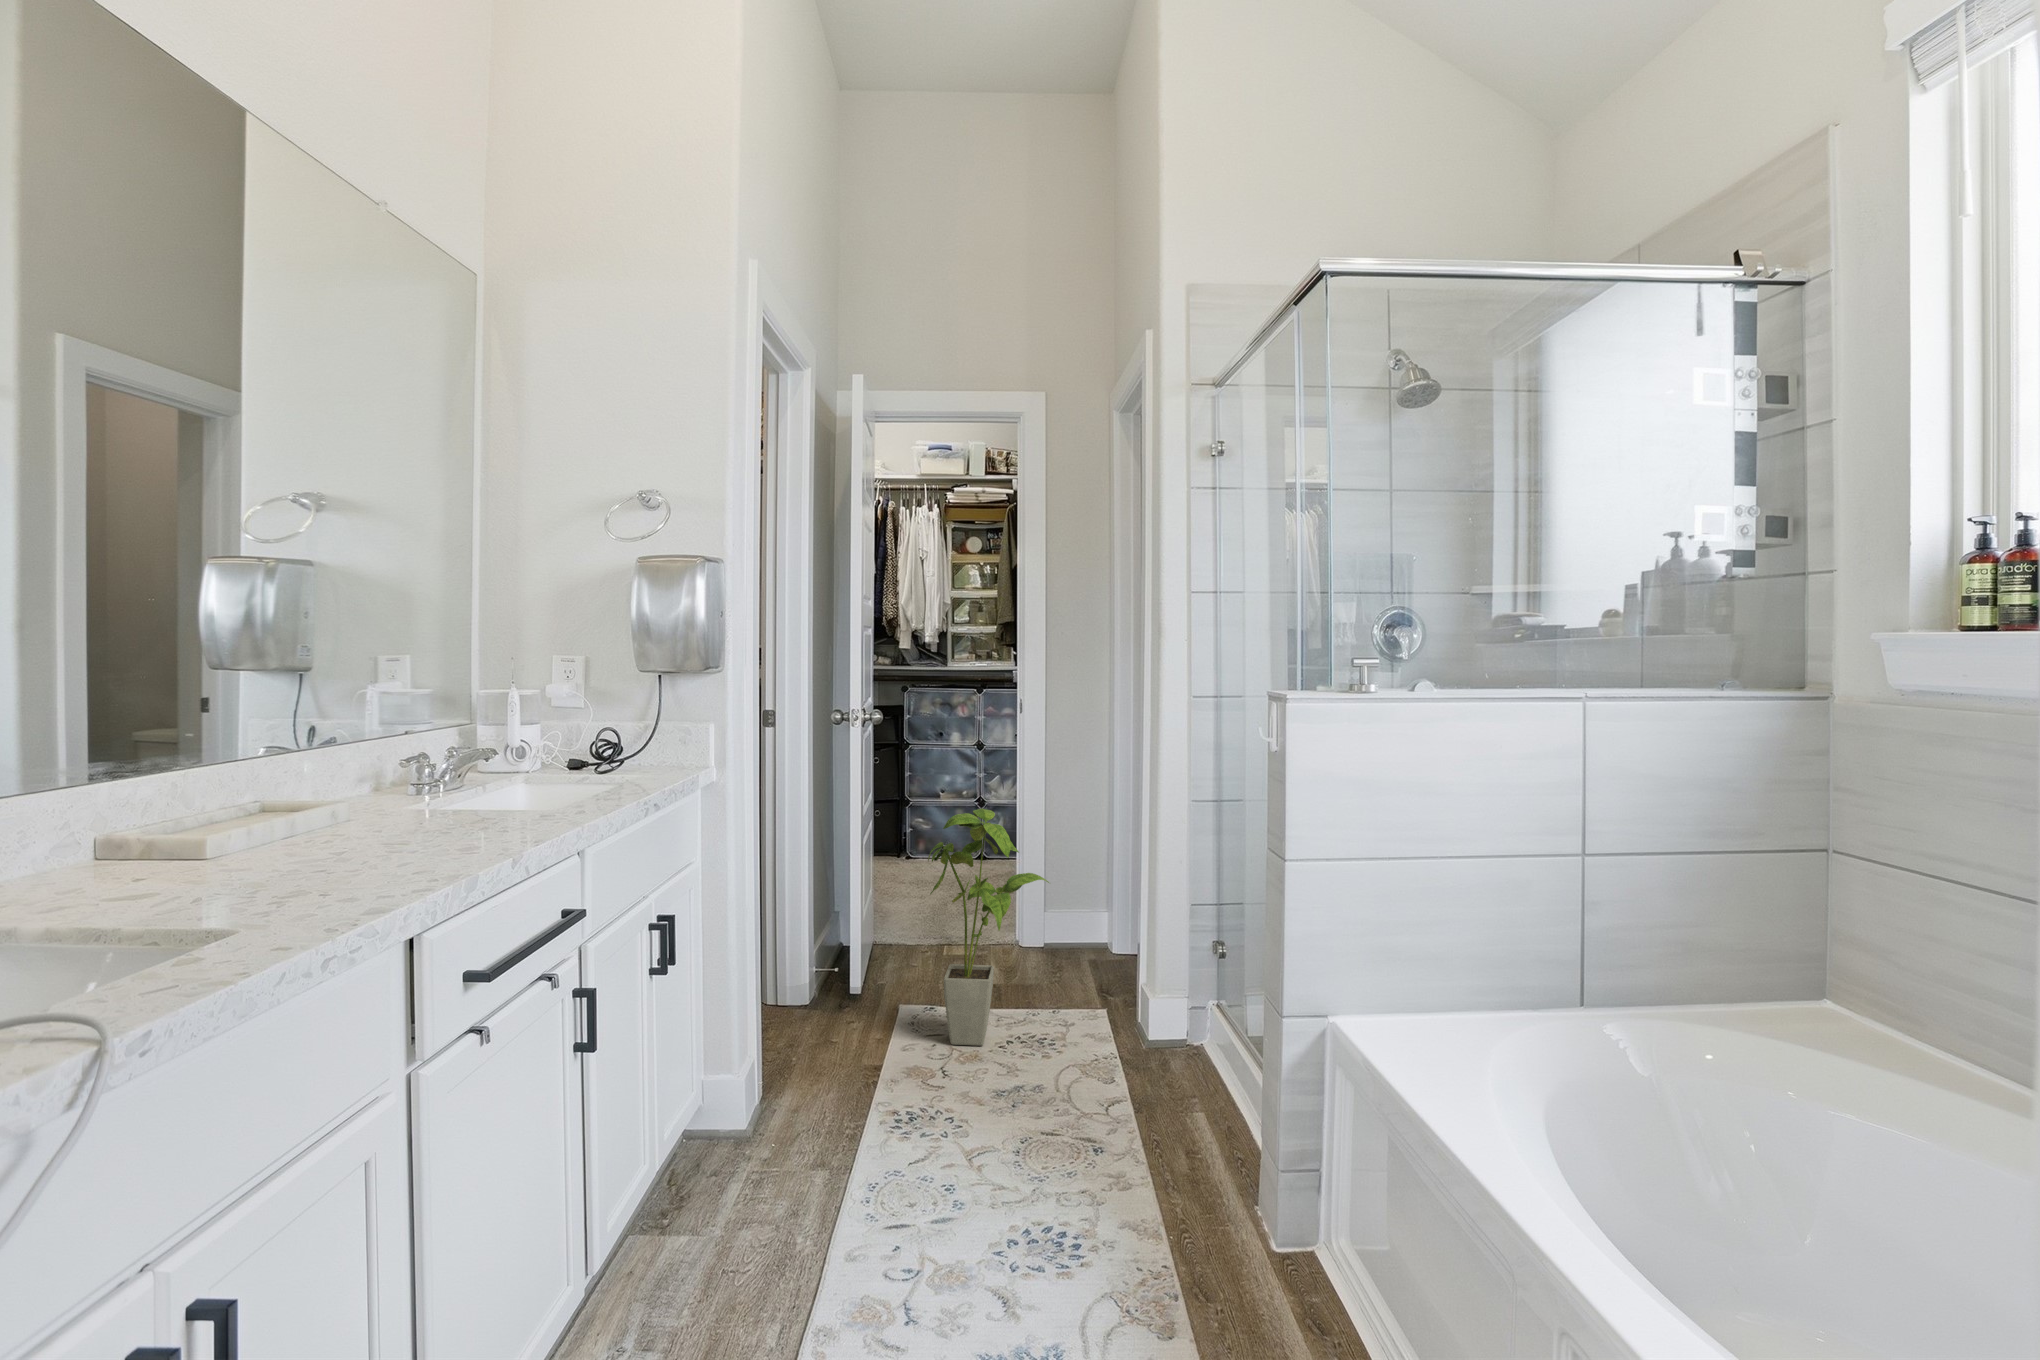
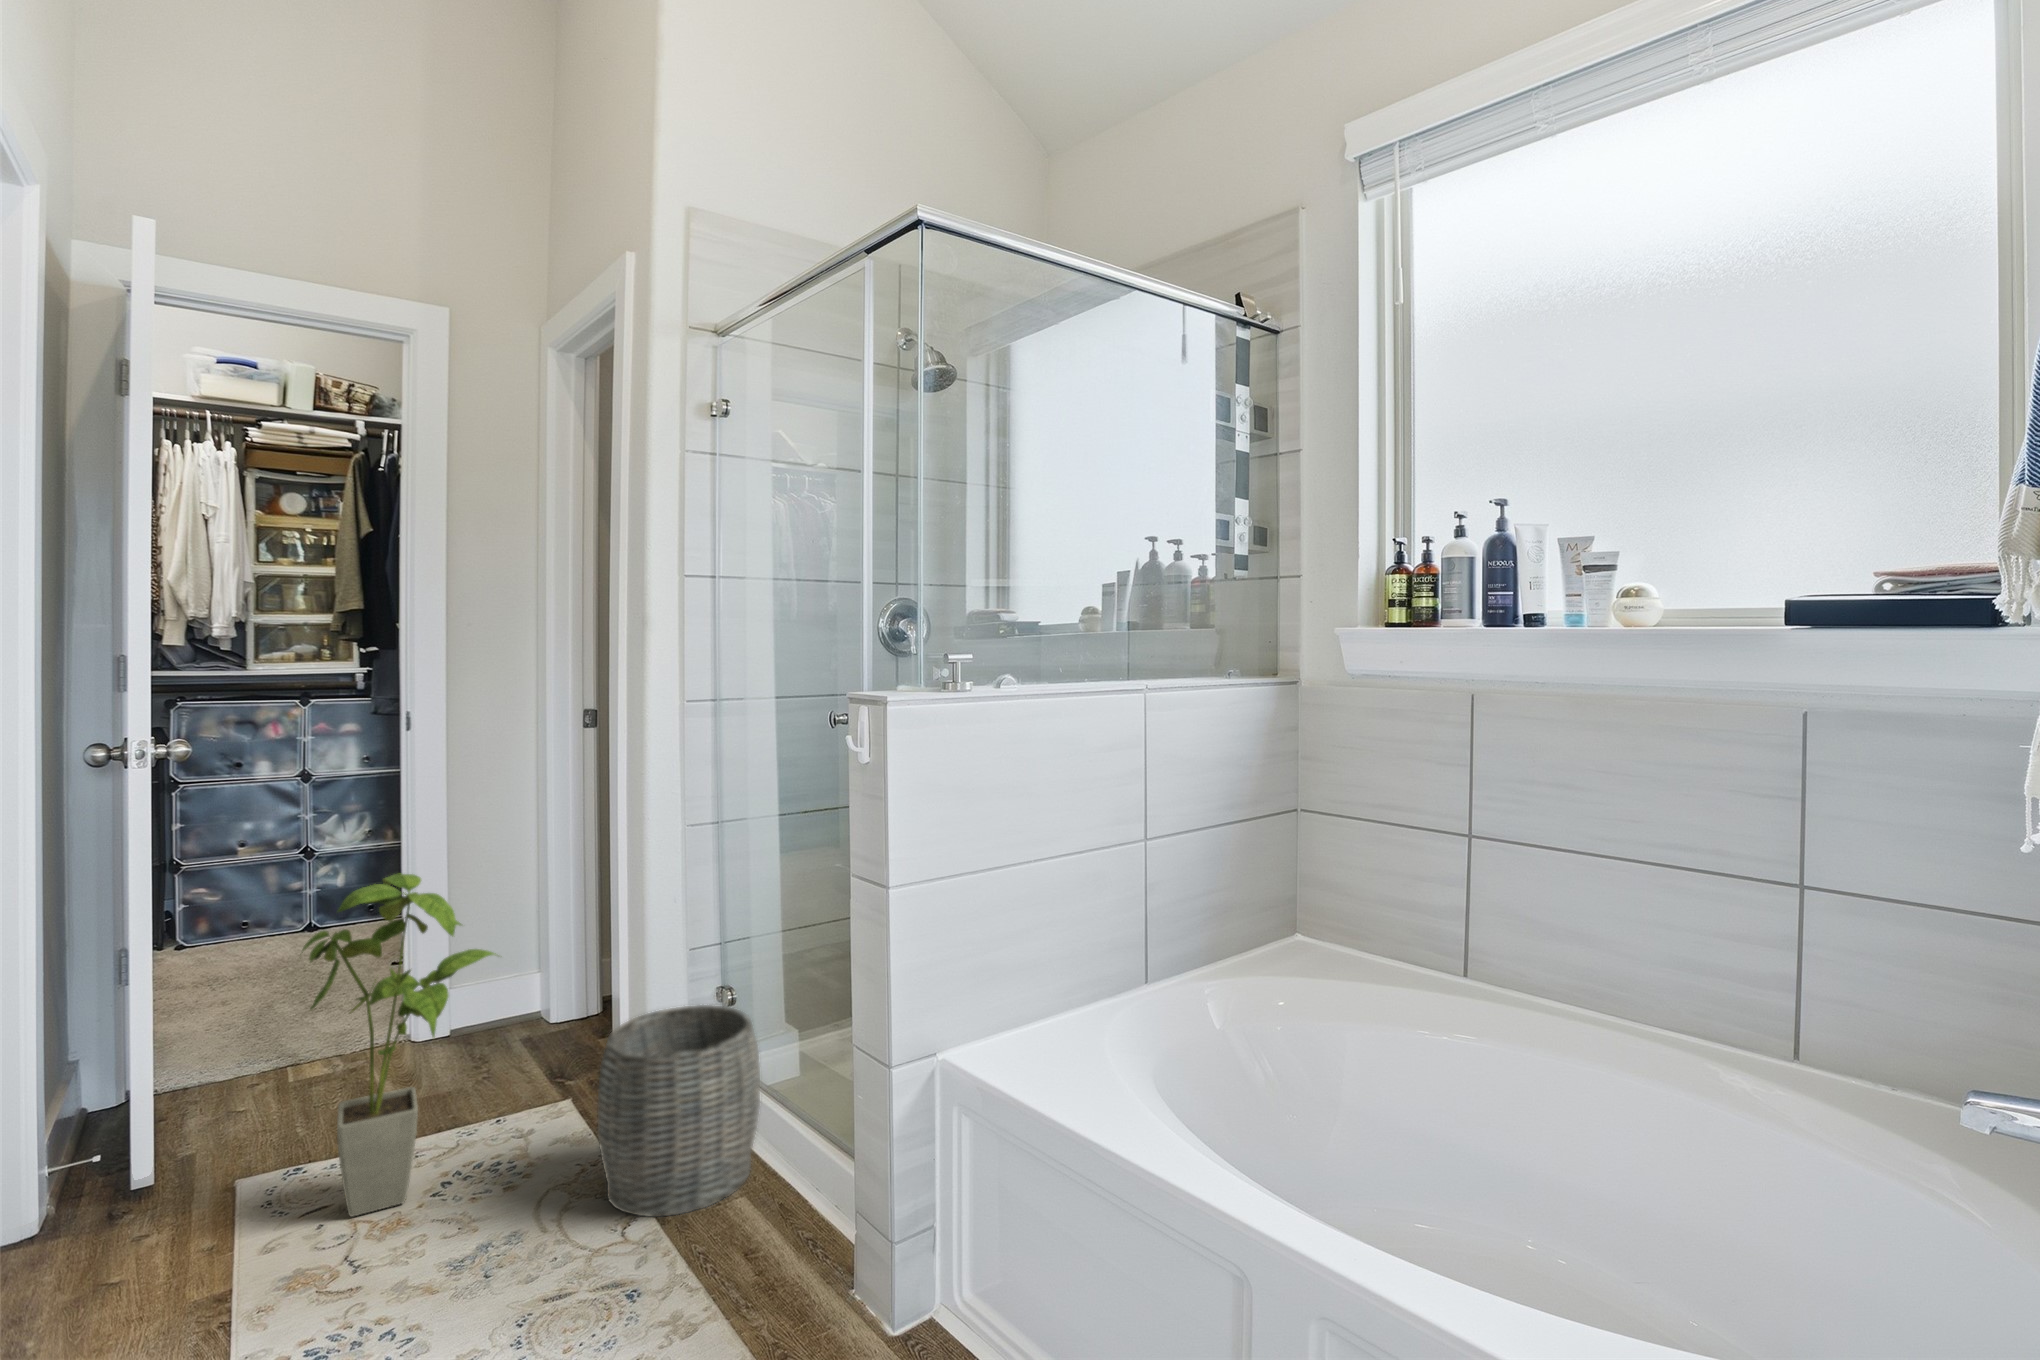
woven basket: none [1100,947,1225,1112] -> present [597,1005,760,1217]

